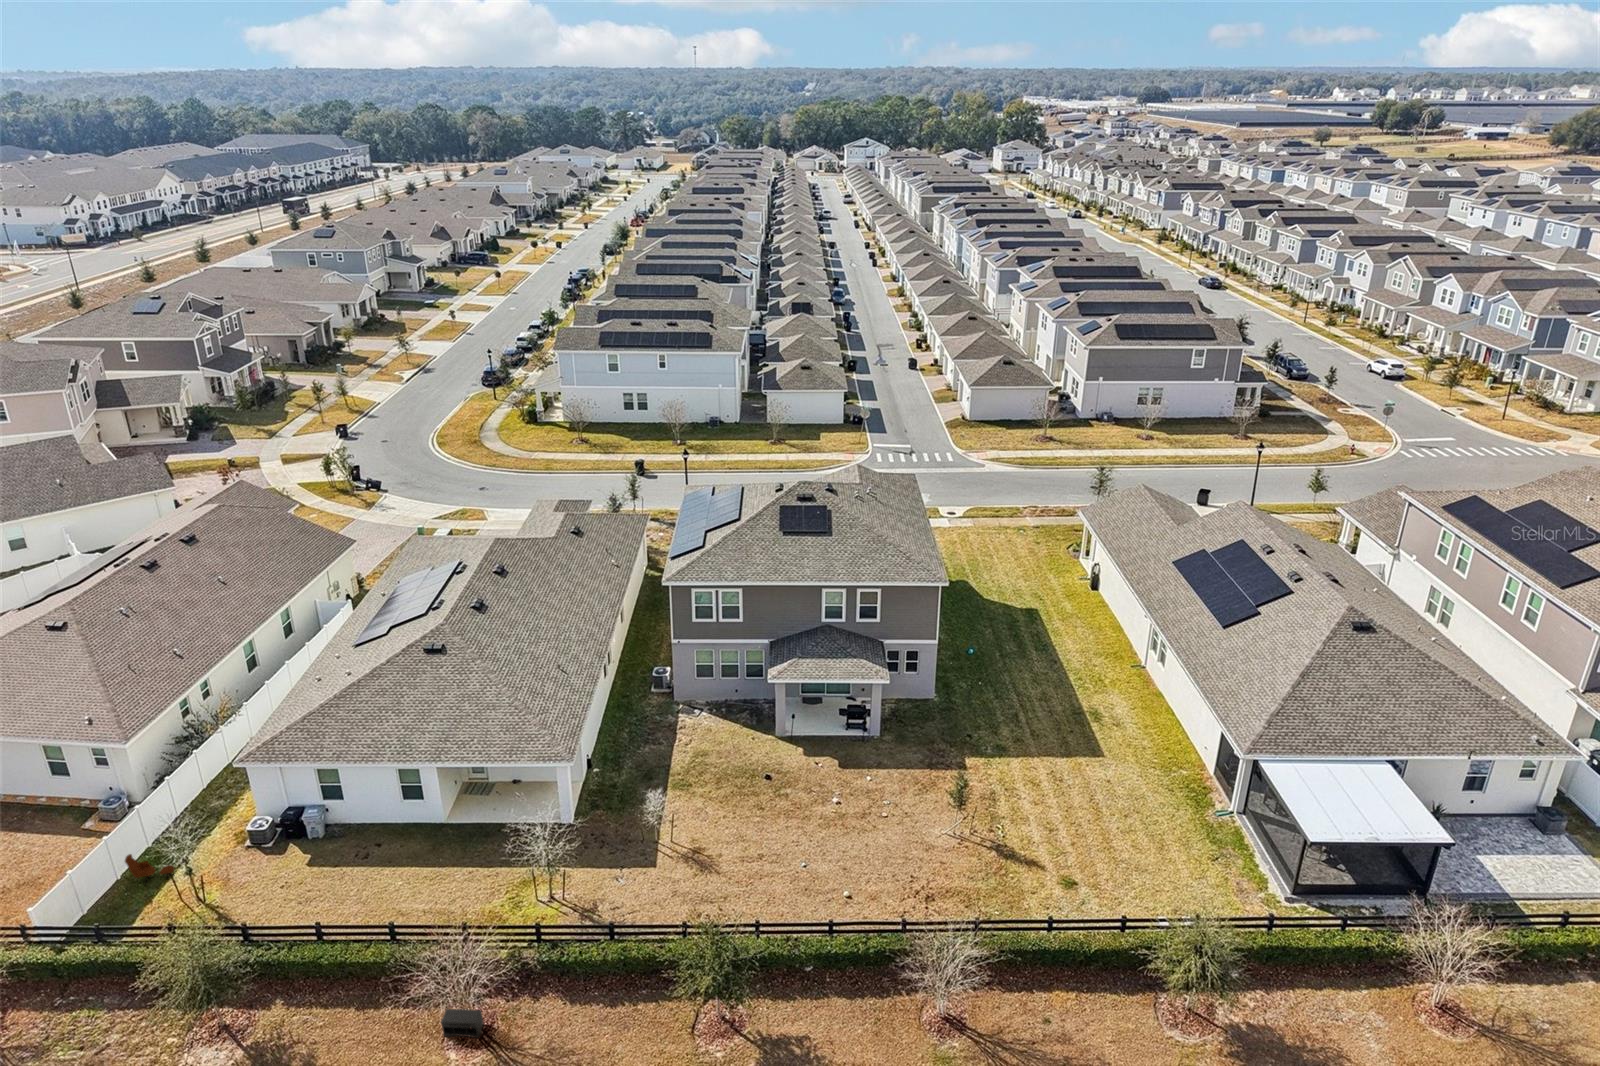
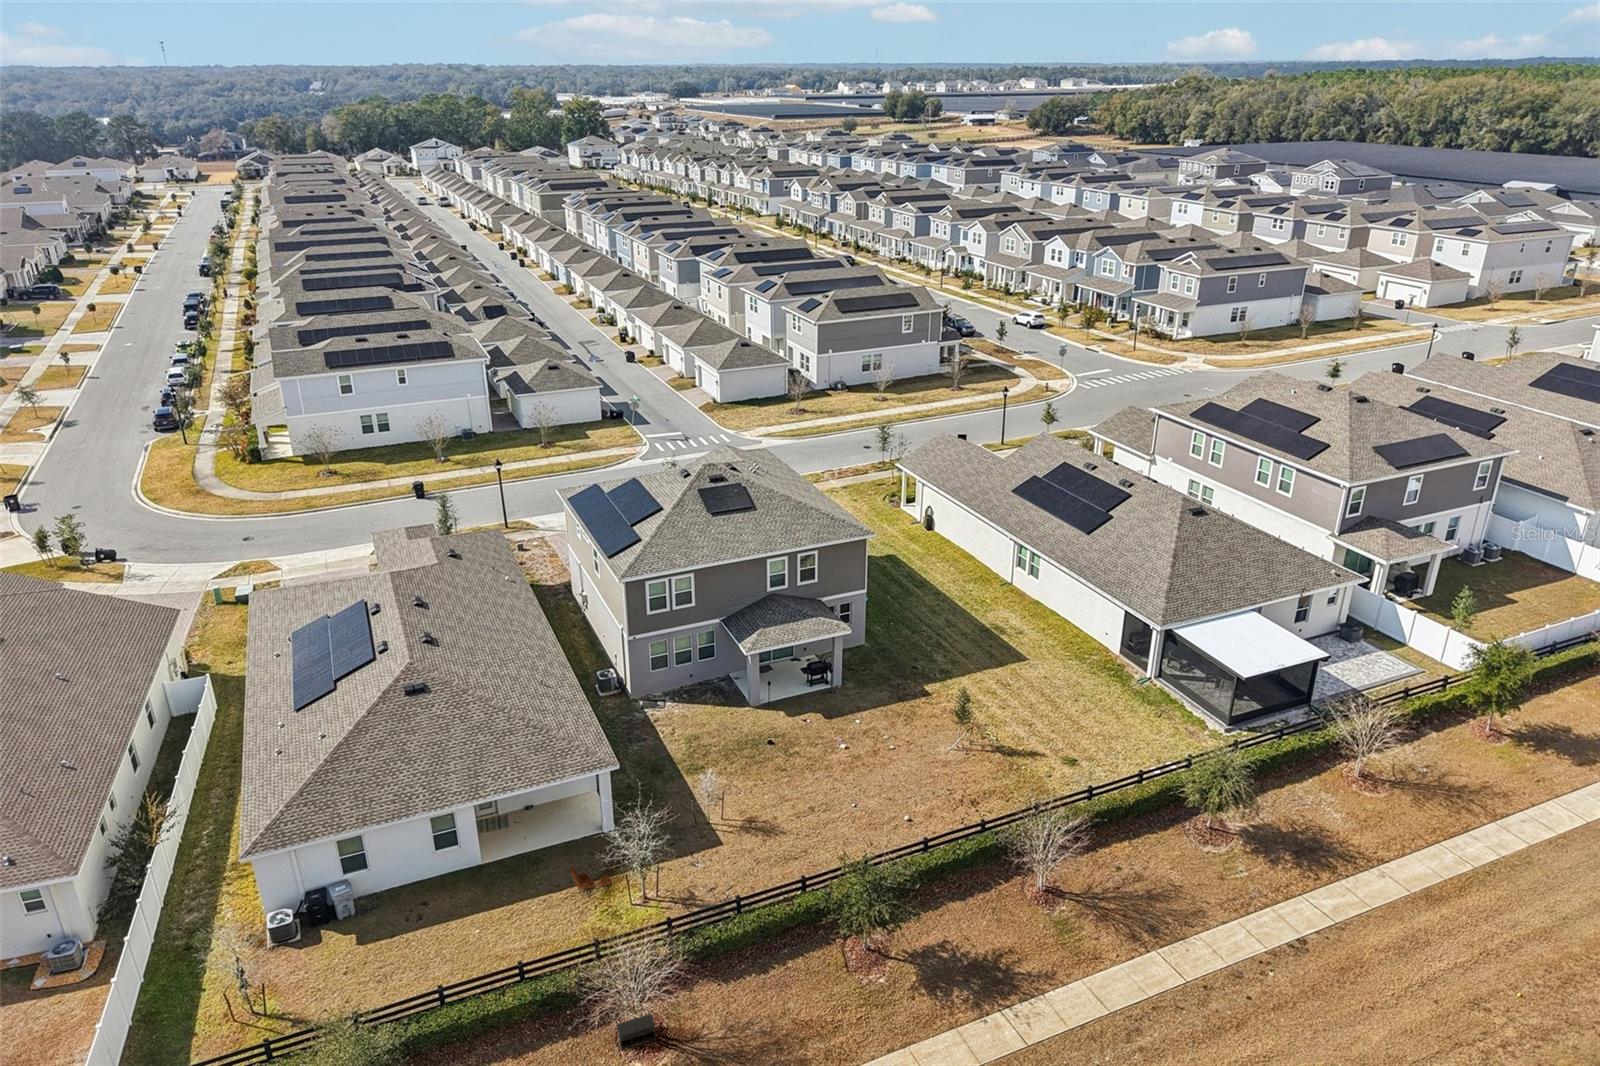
lounge chair: present [125,854,174,880] -> present [571,866,612,892]

